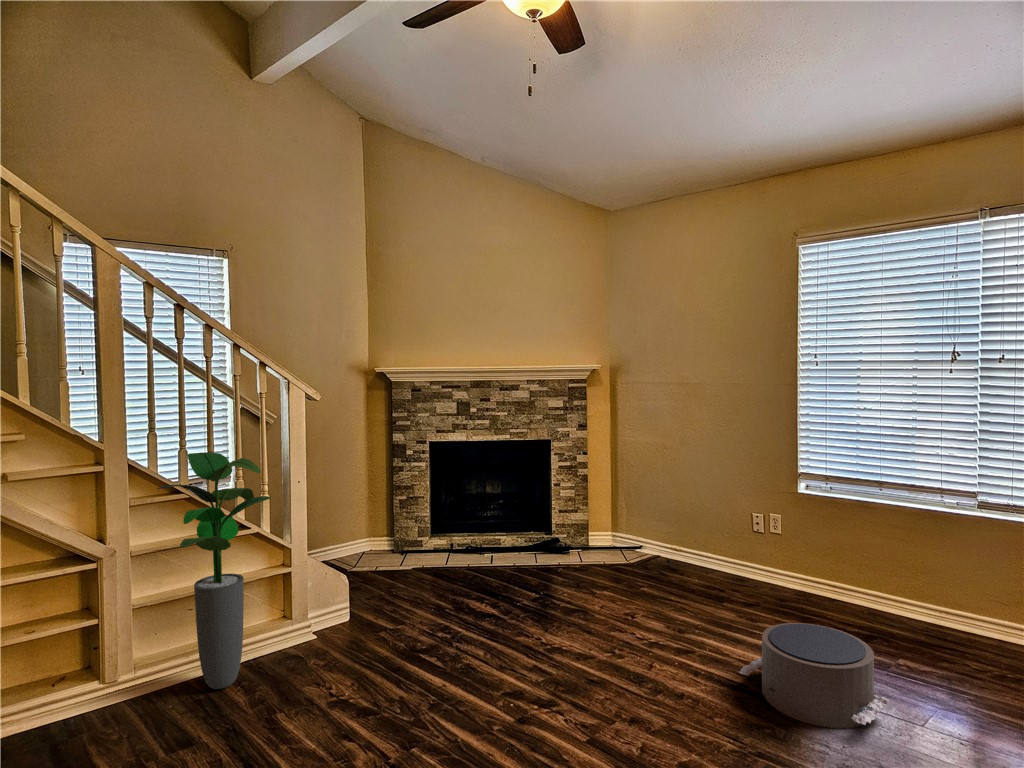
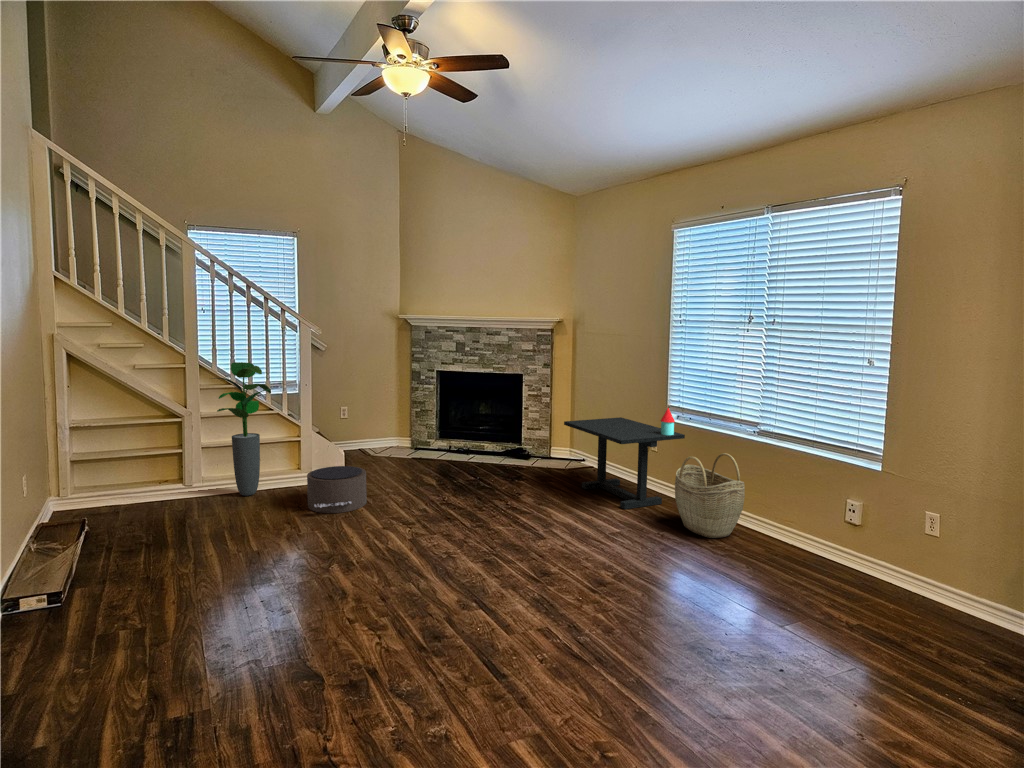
side table: none [665,476,840,618] -> present [564,408,685,509]
woven basket: none [871,532,979,649] -> present [675,453,745,538]
pouf: present [739,623,889,728] -> present [307,466,367,513]

